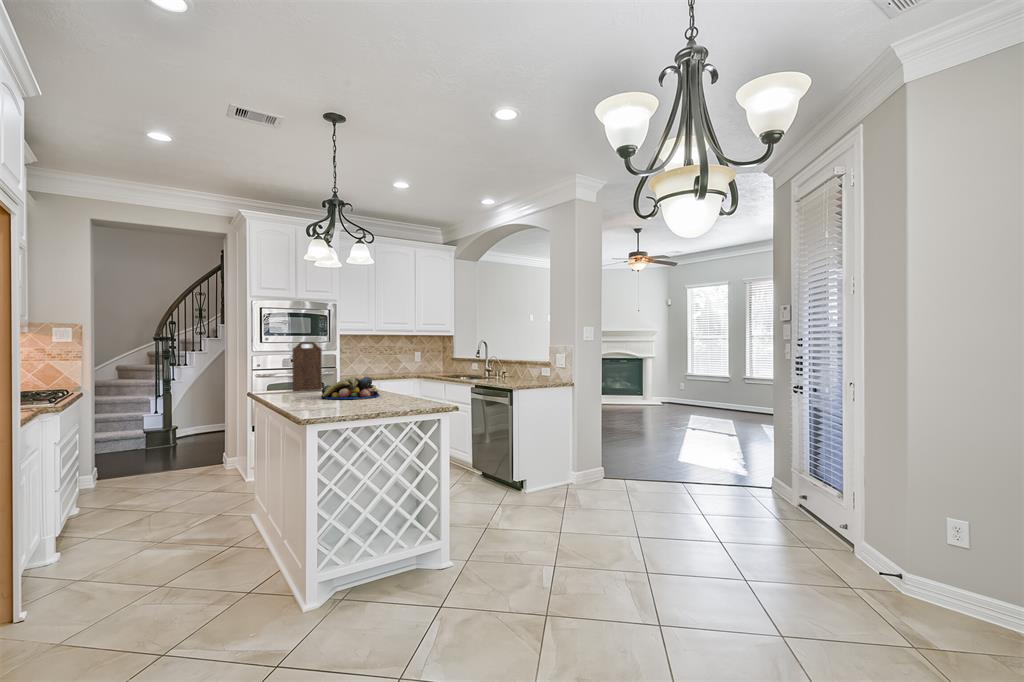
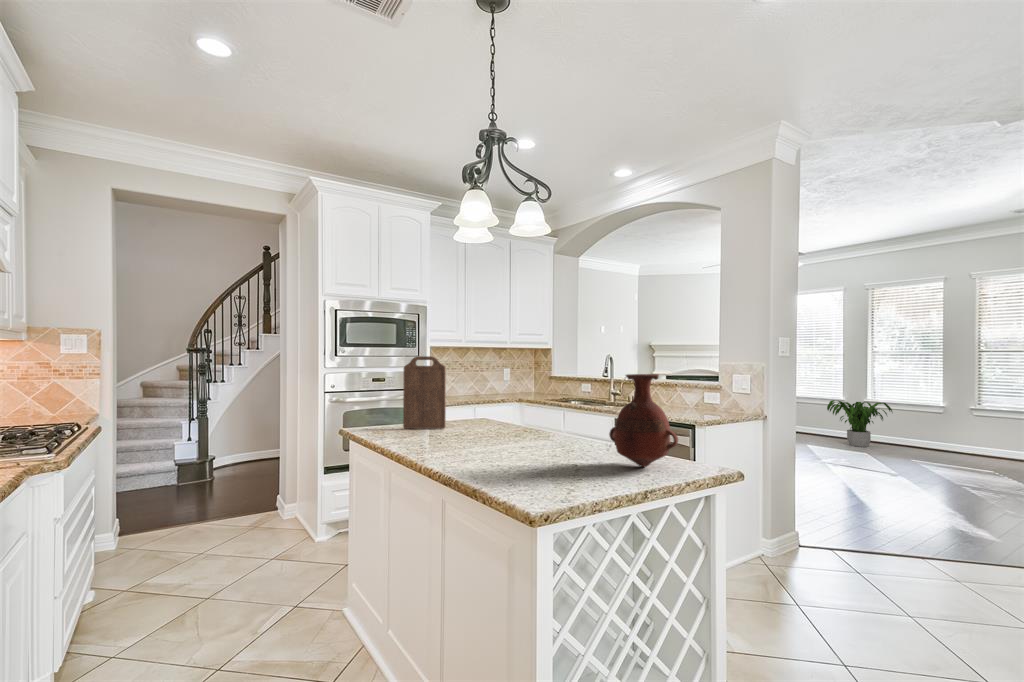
vase: none [390,351,421,404] -> present [609,374,678,467]
fruit bowl: present [321,377,379,399] -> none [468,413,558,452]
potted plant: none [701,379,751,417] -> present [827,400,892,447]

